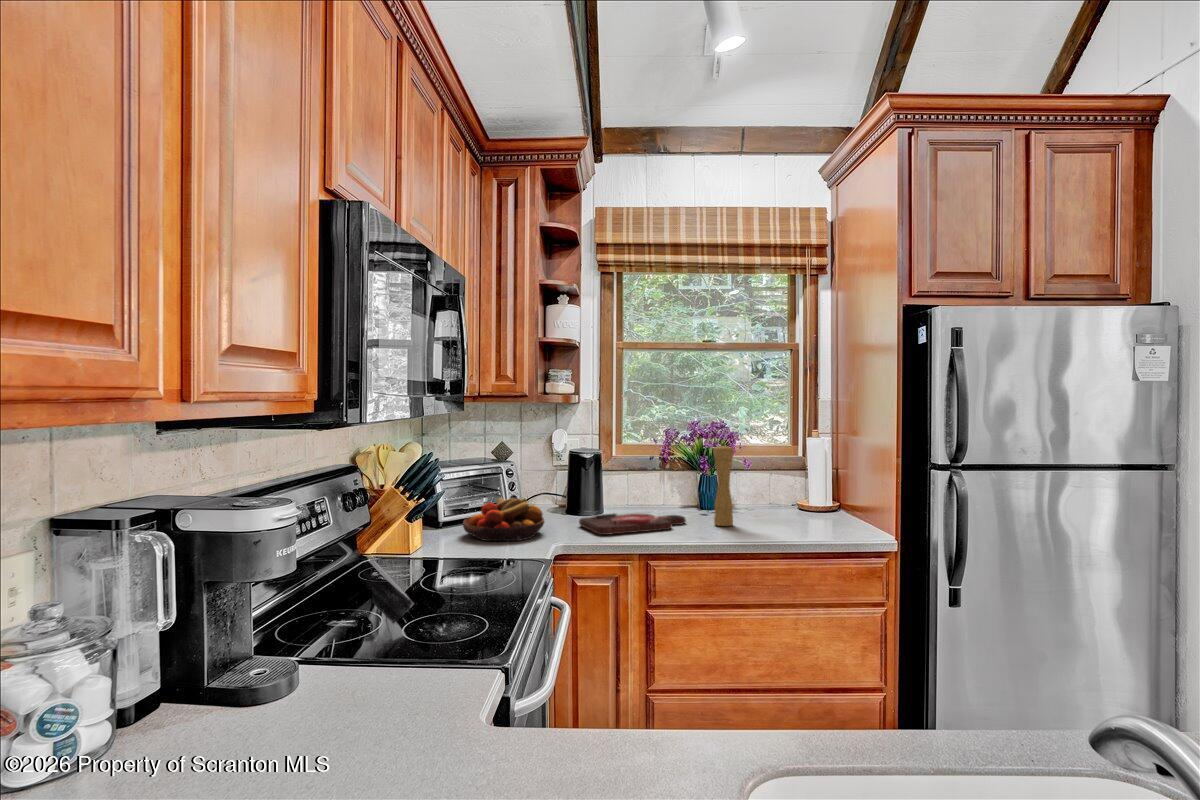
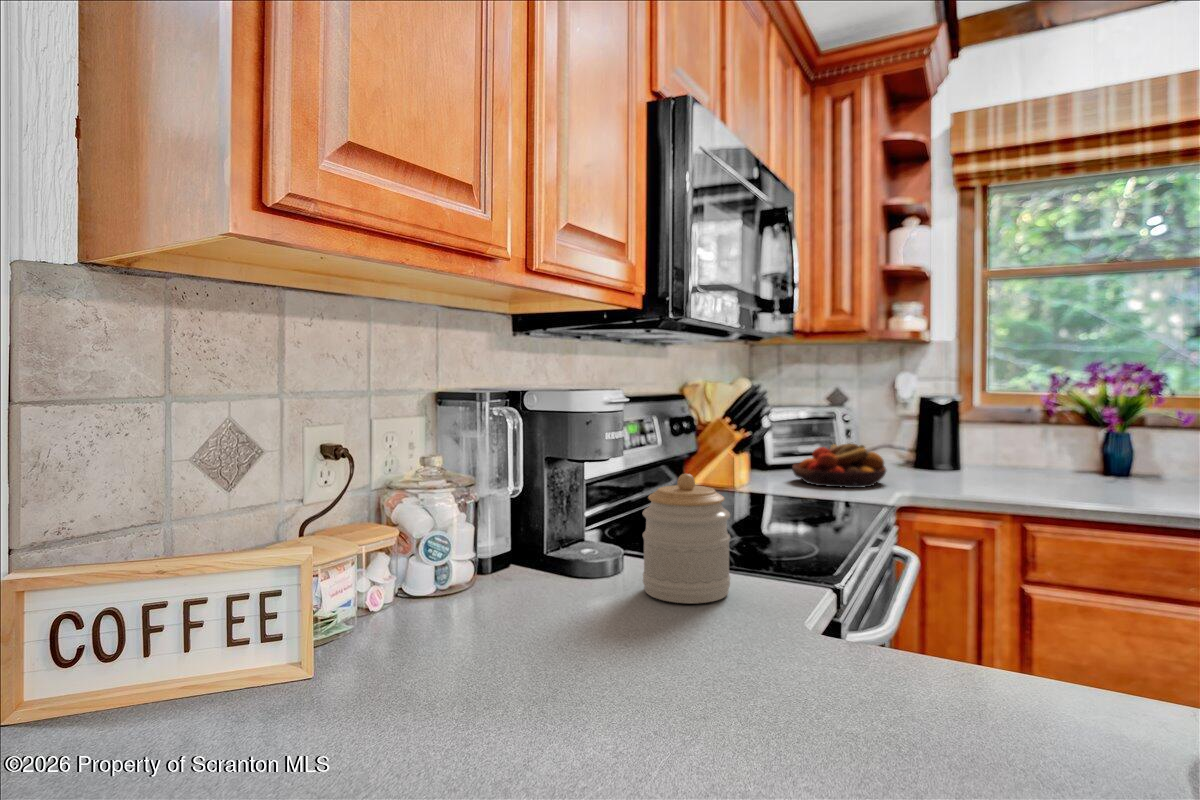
pepper mill: present [713,445,734,526] -> none [1125,385,1159,492]
cutting board: present [579,512,686,535] -> none [929,468,1080,490]
jar: none [315,590,404,722] -> present [643,474,730,604]

